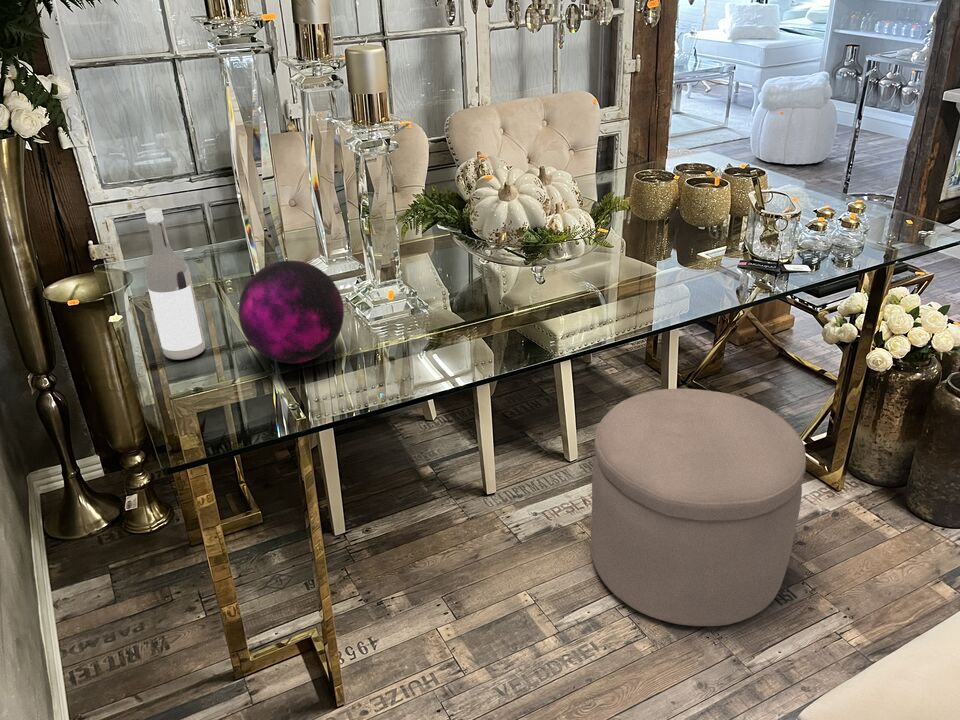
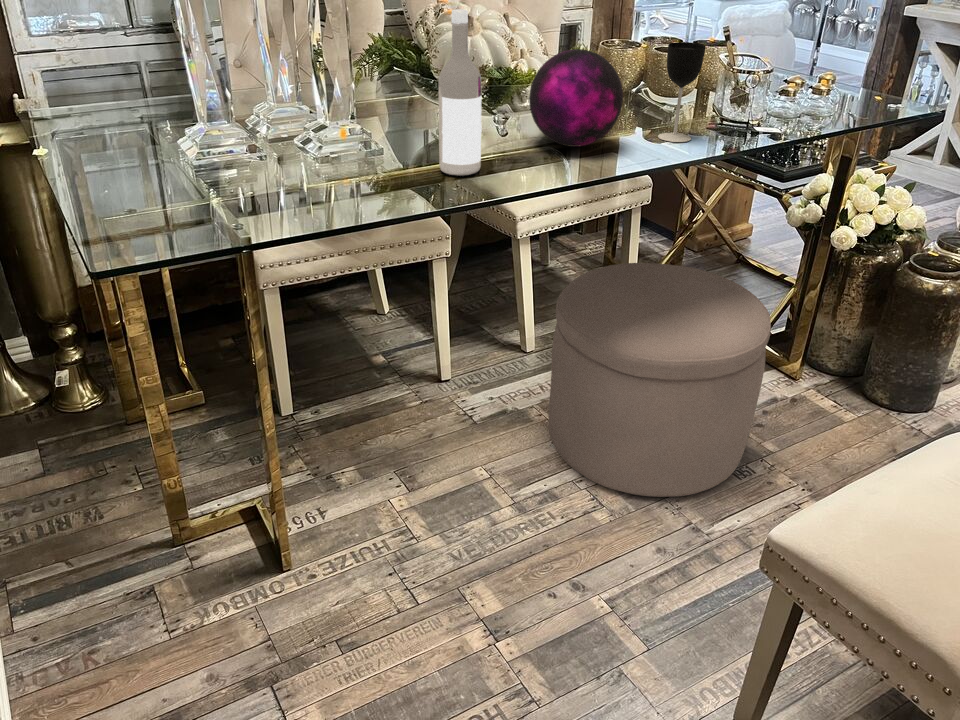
wine glass: none [690,190,733,283] -> present [658,42,706,142]
wine bottle: present [145,208,205,360] -> present [439,9,482,176]
decorative orb: present [238,261,344,363] -> present [529,49,623,147]

